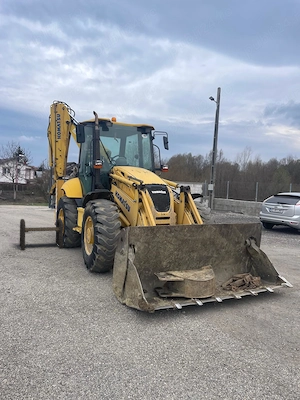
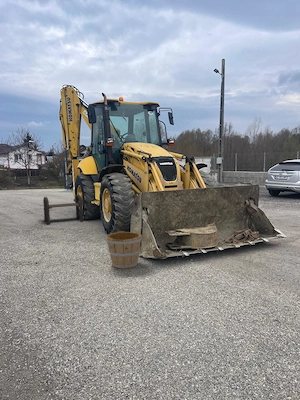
wooden bucket: none [83,272,127,320] -> present [106,231,142,269]

